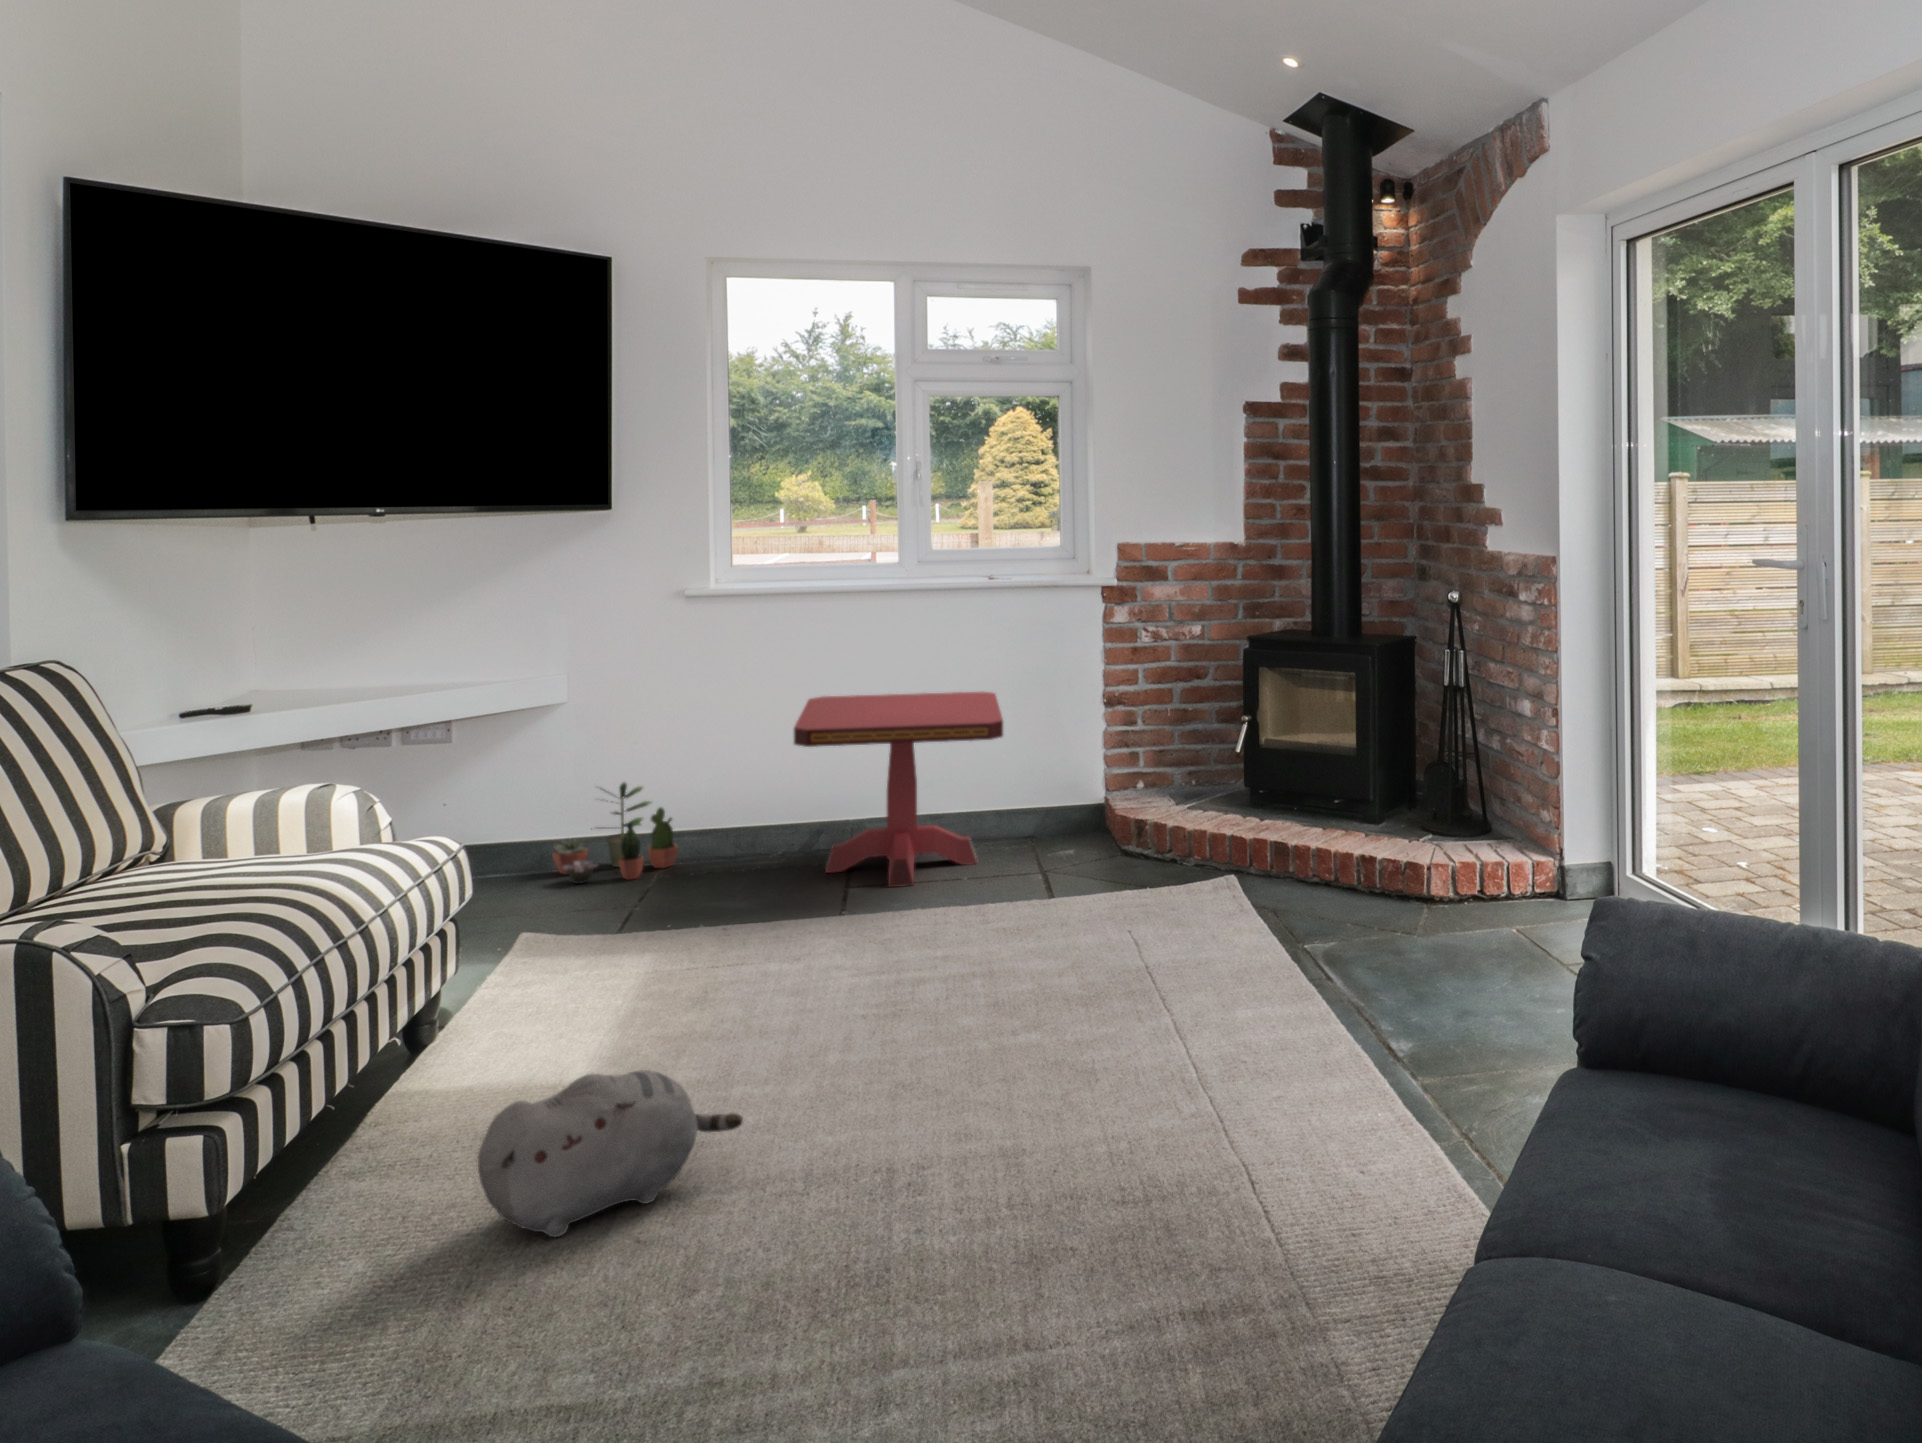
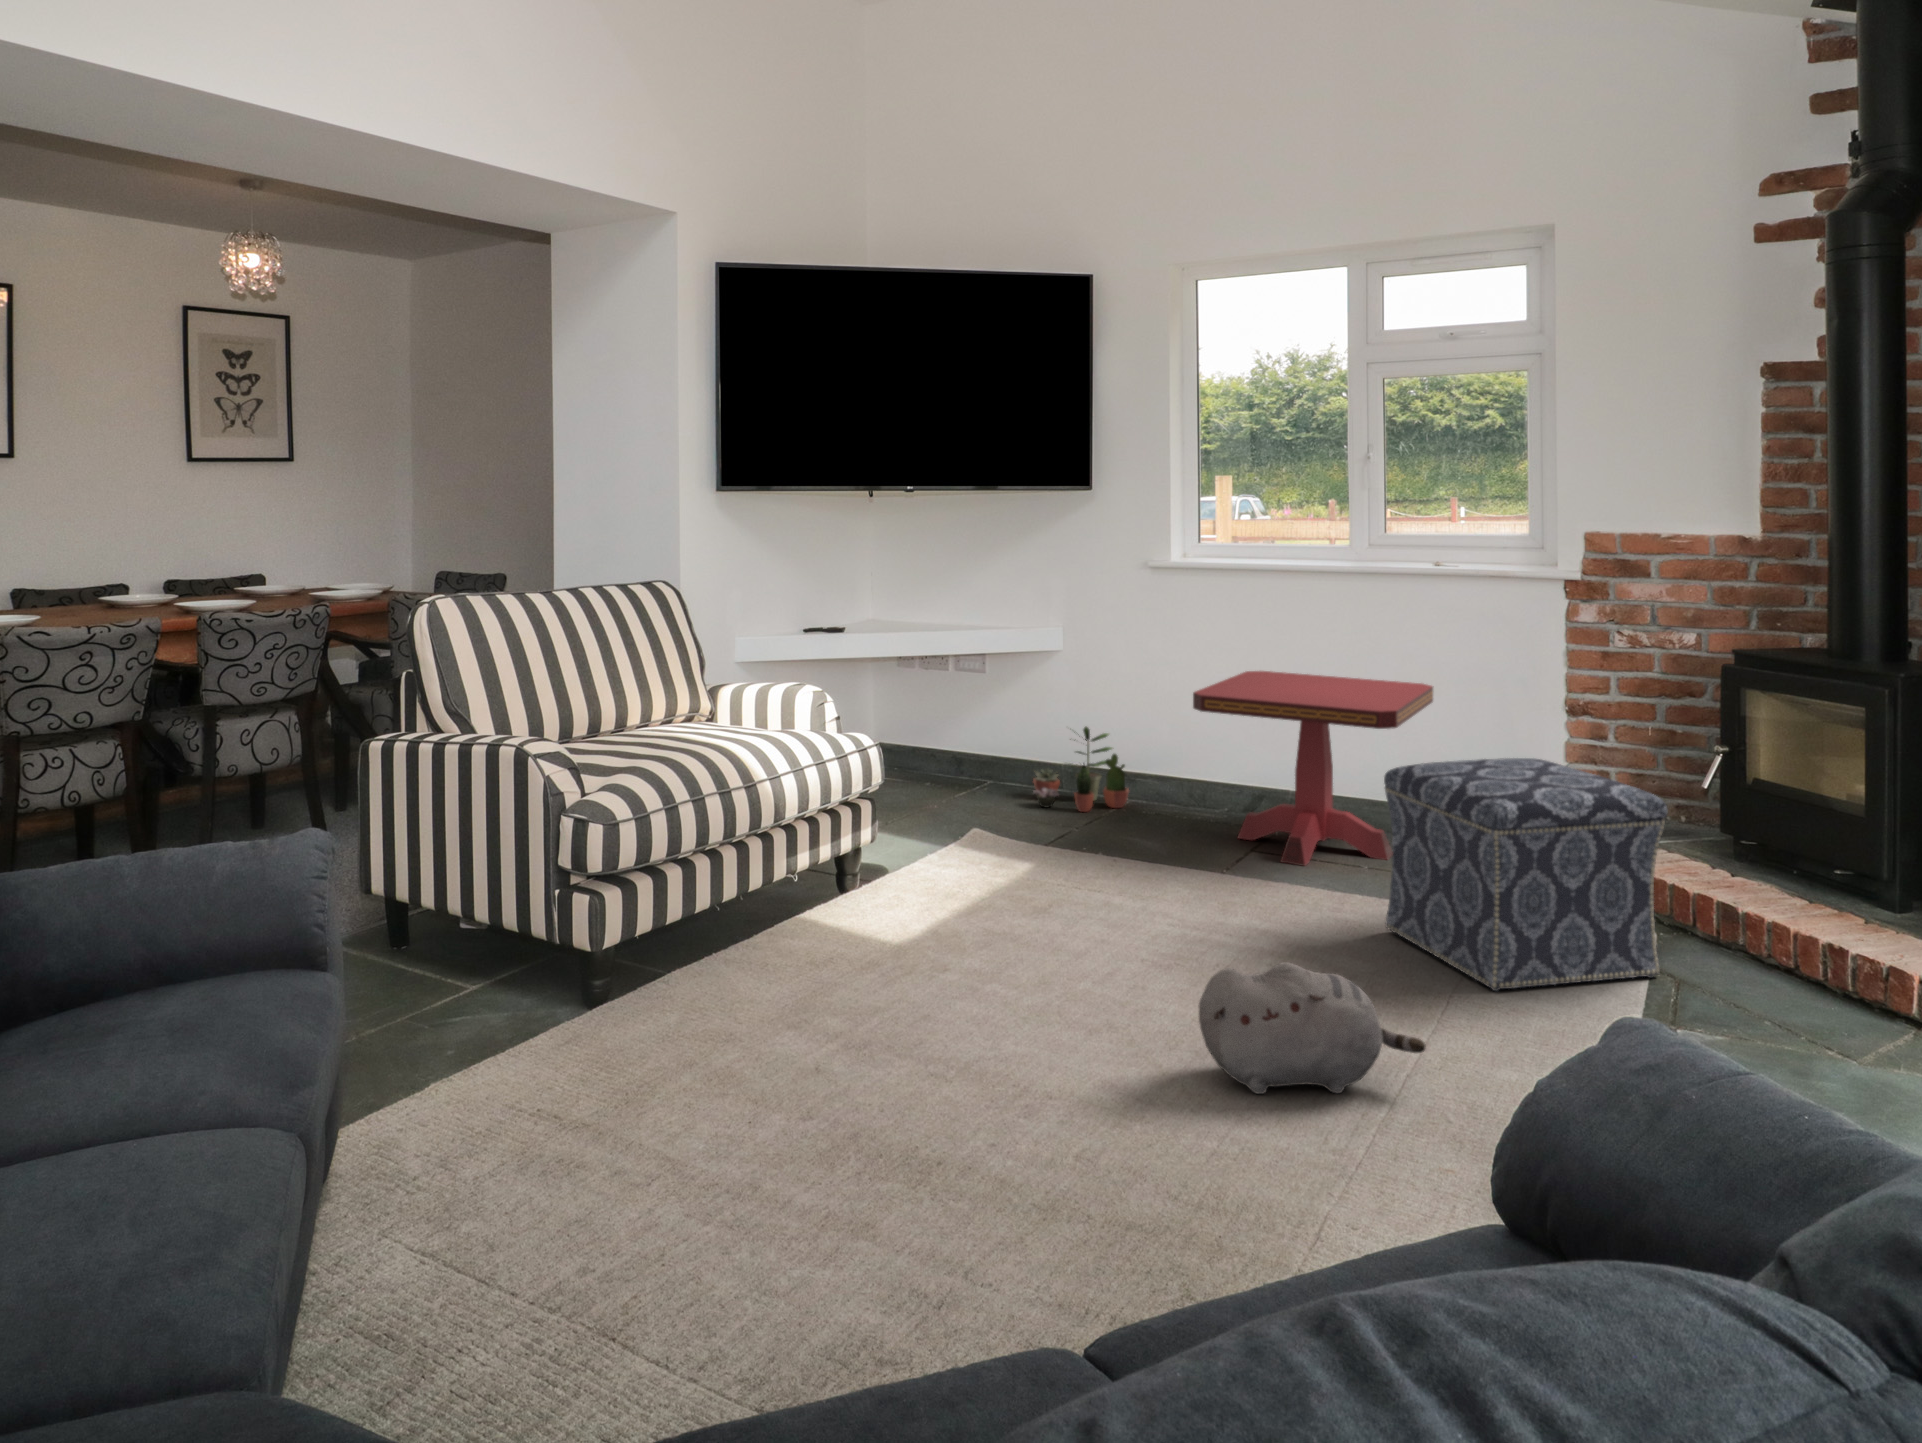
ottoman: none [1039,747,1265,956] -> present [1384,758,1668,991]
plush toy: present [478,1070,743,1237] -> present [1199,962,1426,1094]

